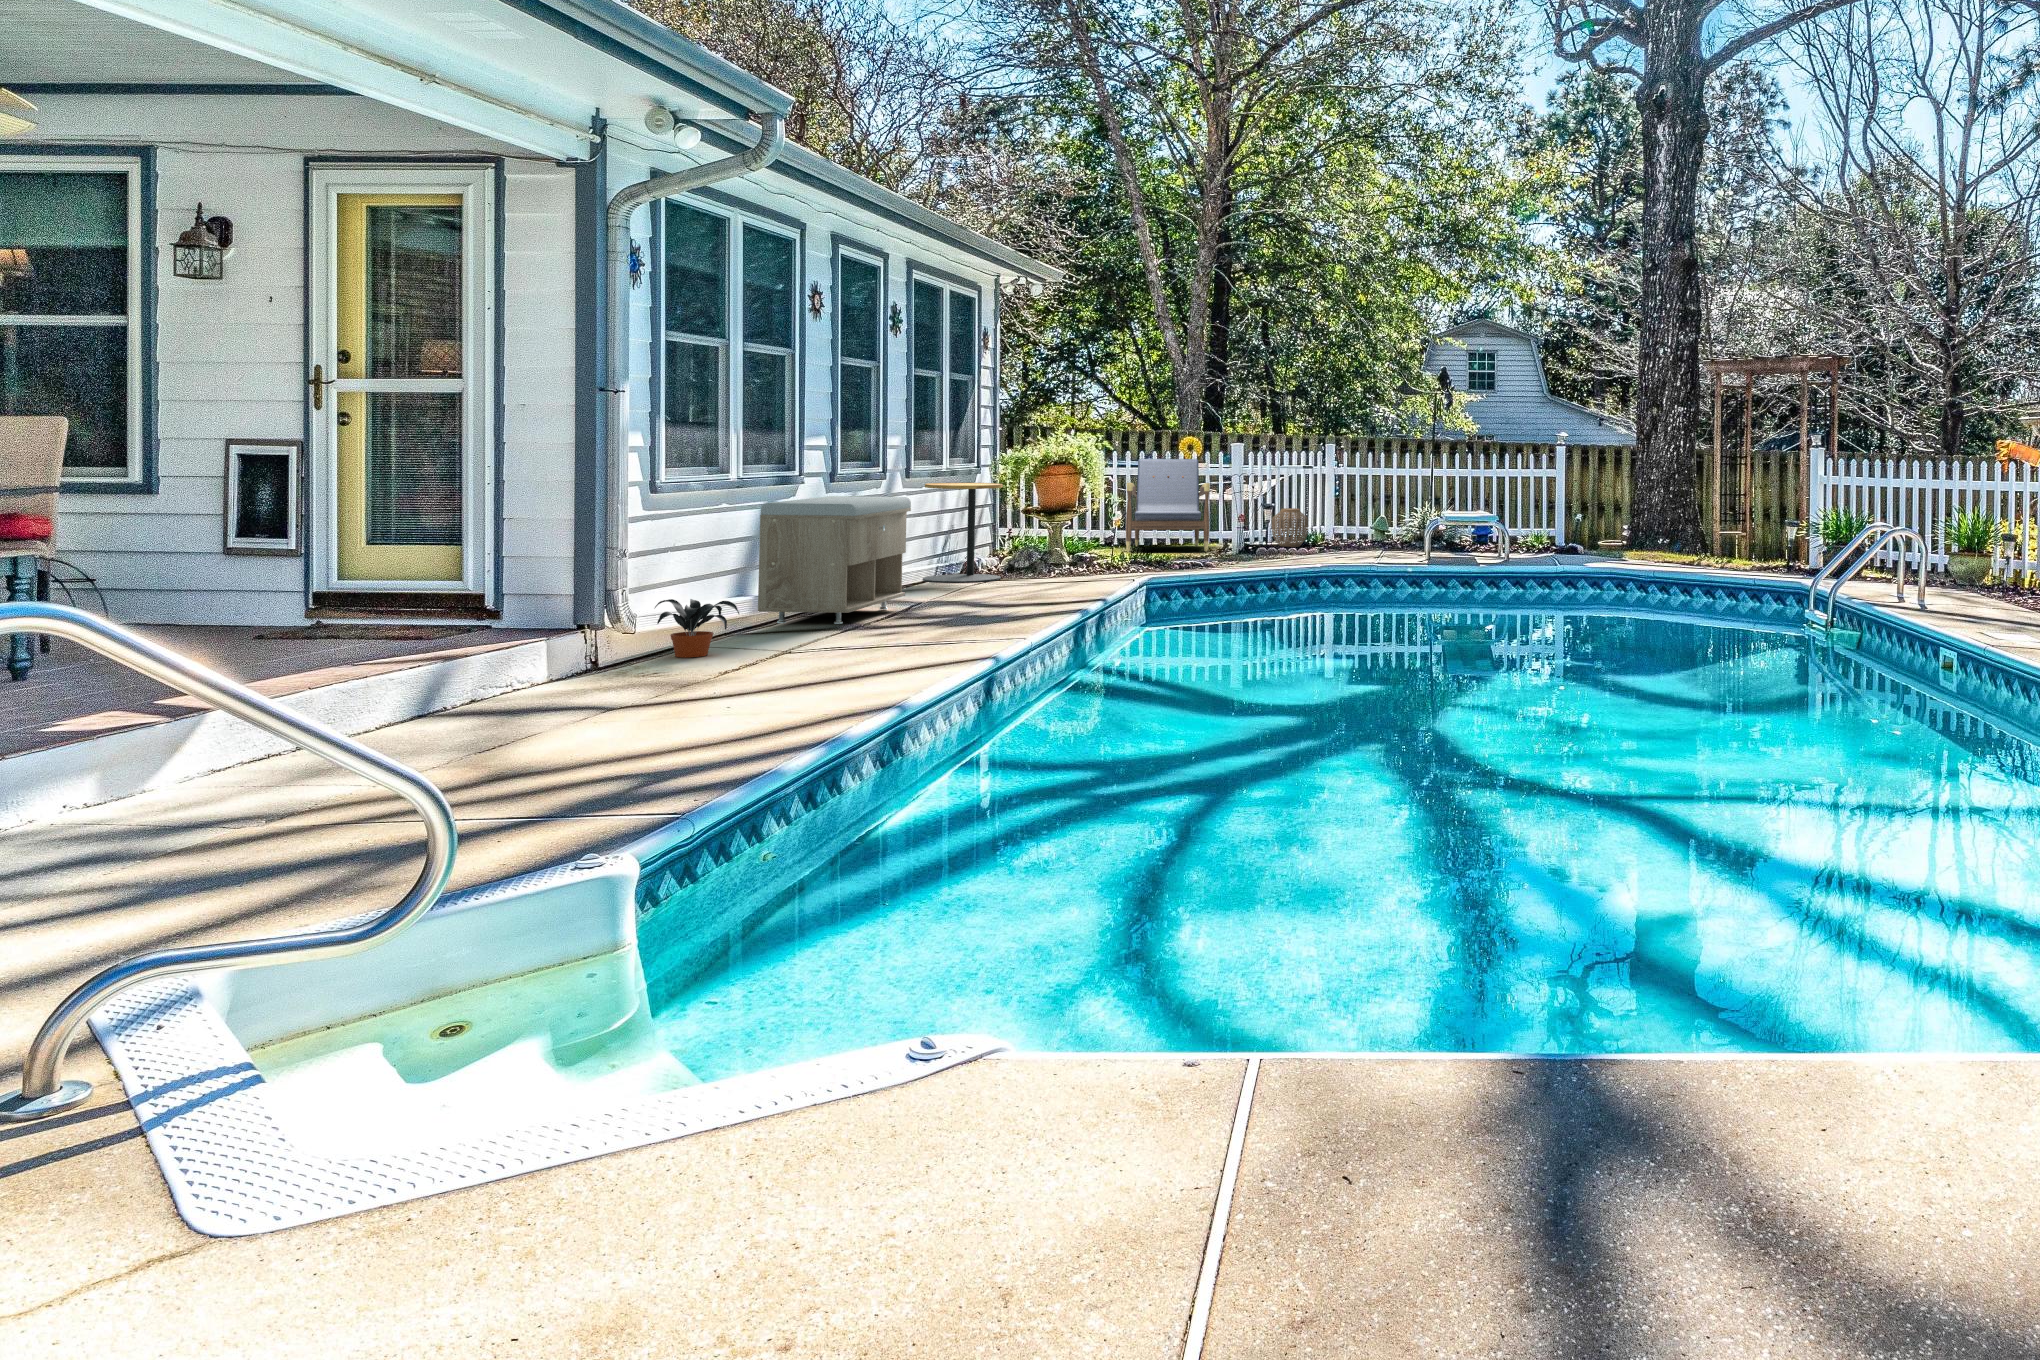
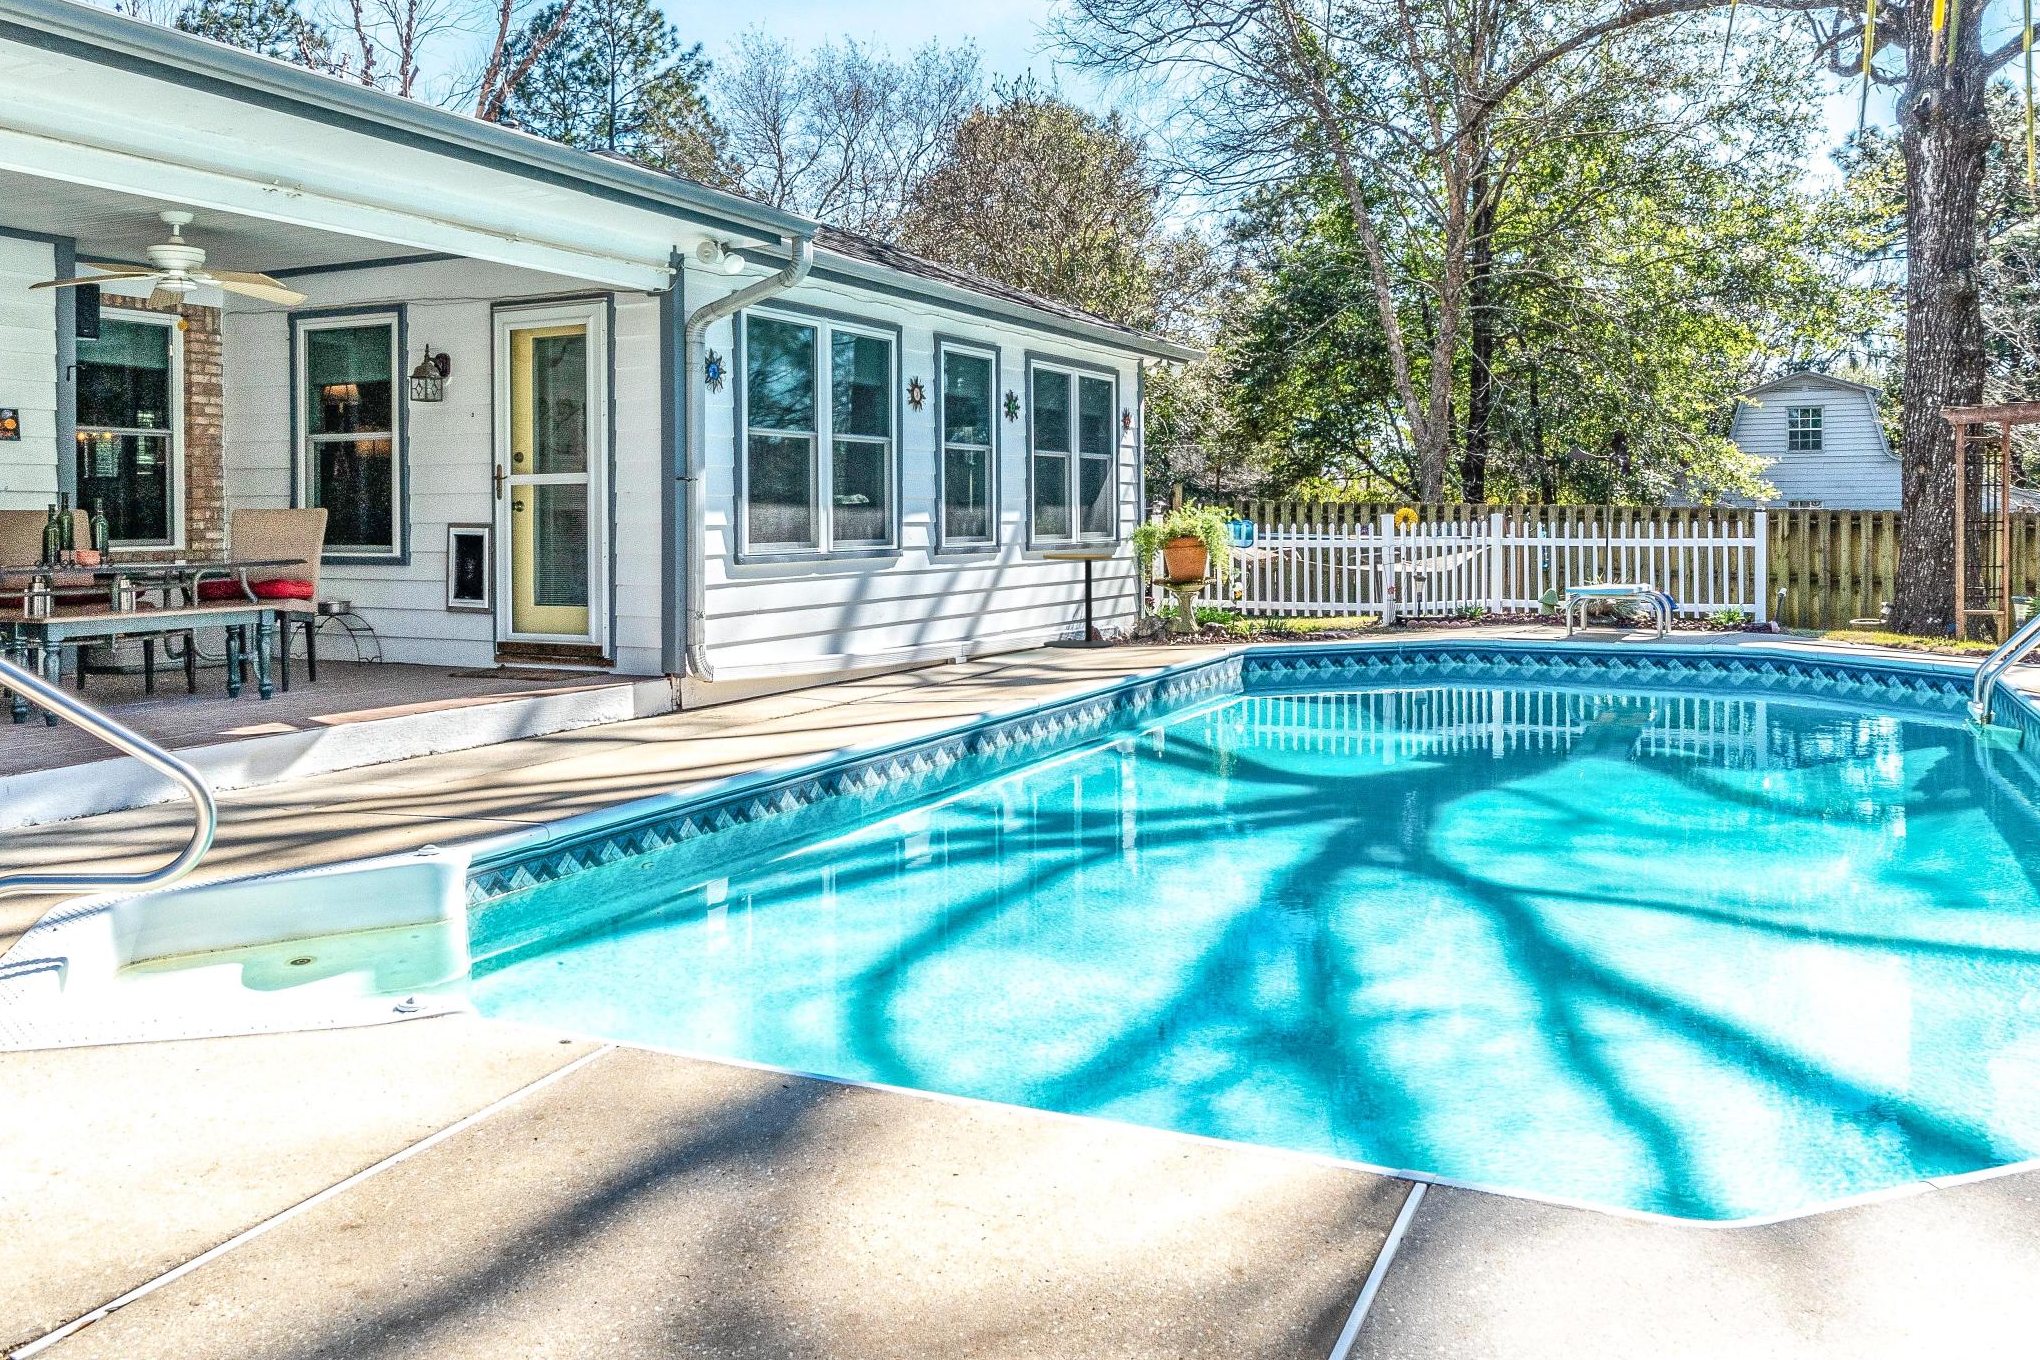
lounge chair: present [1126,459,1210,552] -> none [1269,529,1352,624]
storage bench: present [758,496,911,624] -> none [851,567,991,684]
woven basket: present [1272,508,1308,547] -> none [1426,580,1465,621]
potted plant: present [655,599,739,658] -> none [730,657,795,709]

